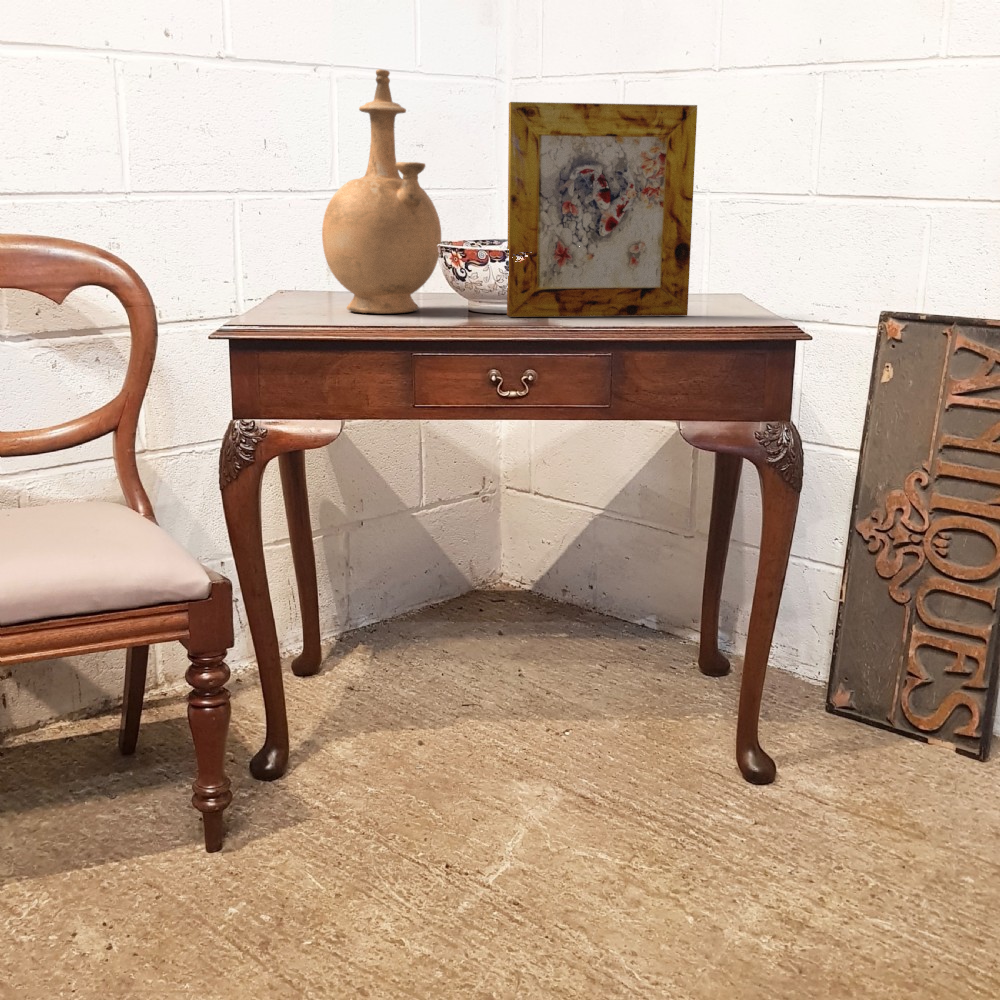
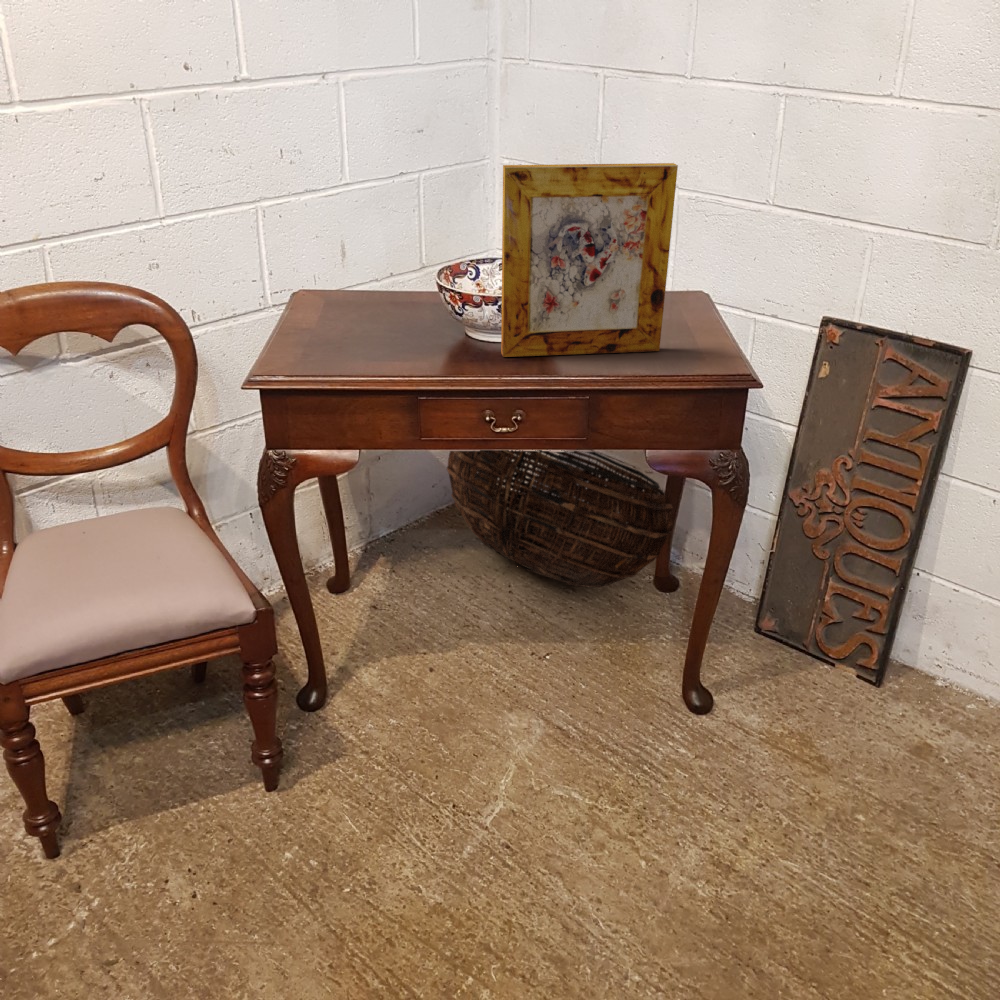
vase: present [322,69,441,313] -> none [336,125,443,349]
basket: none [439,472,719,666] -> present [447,449,673,587]

